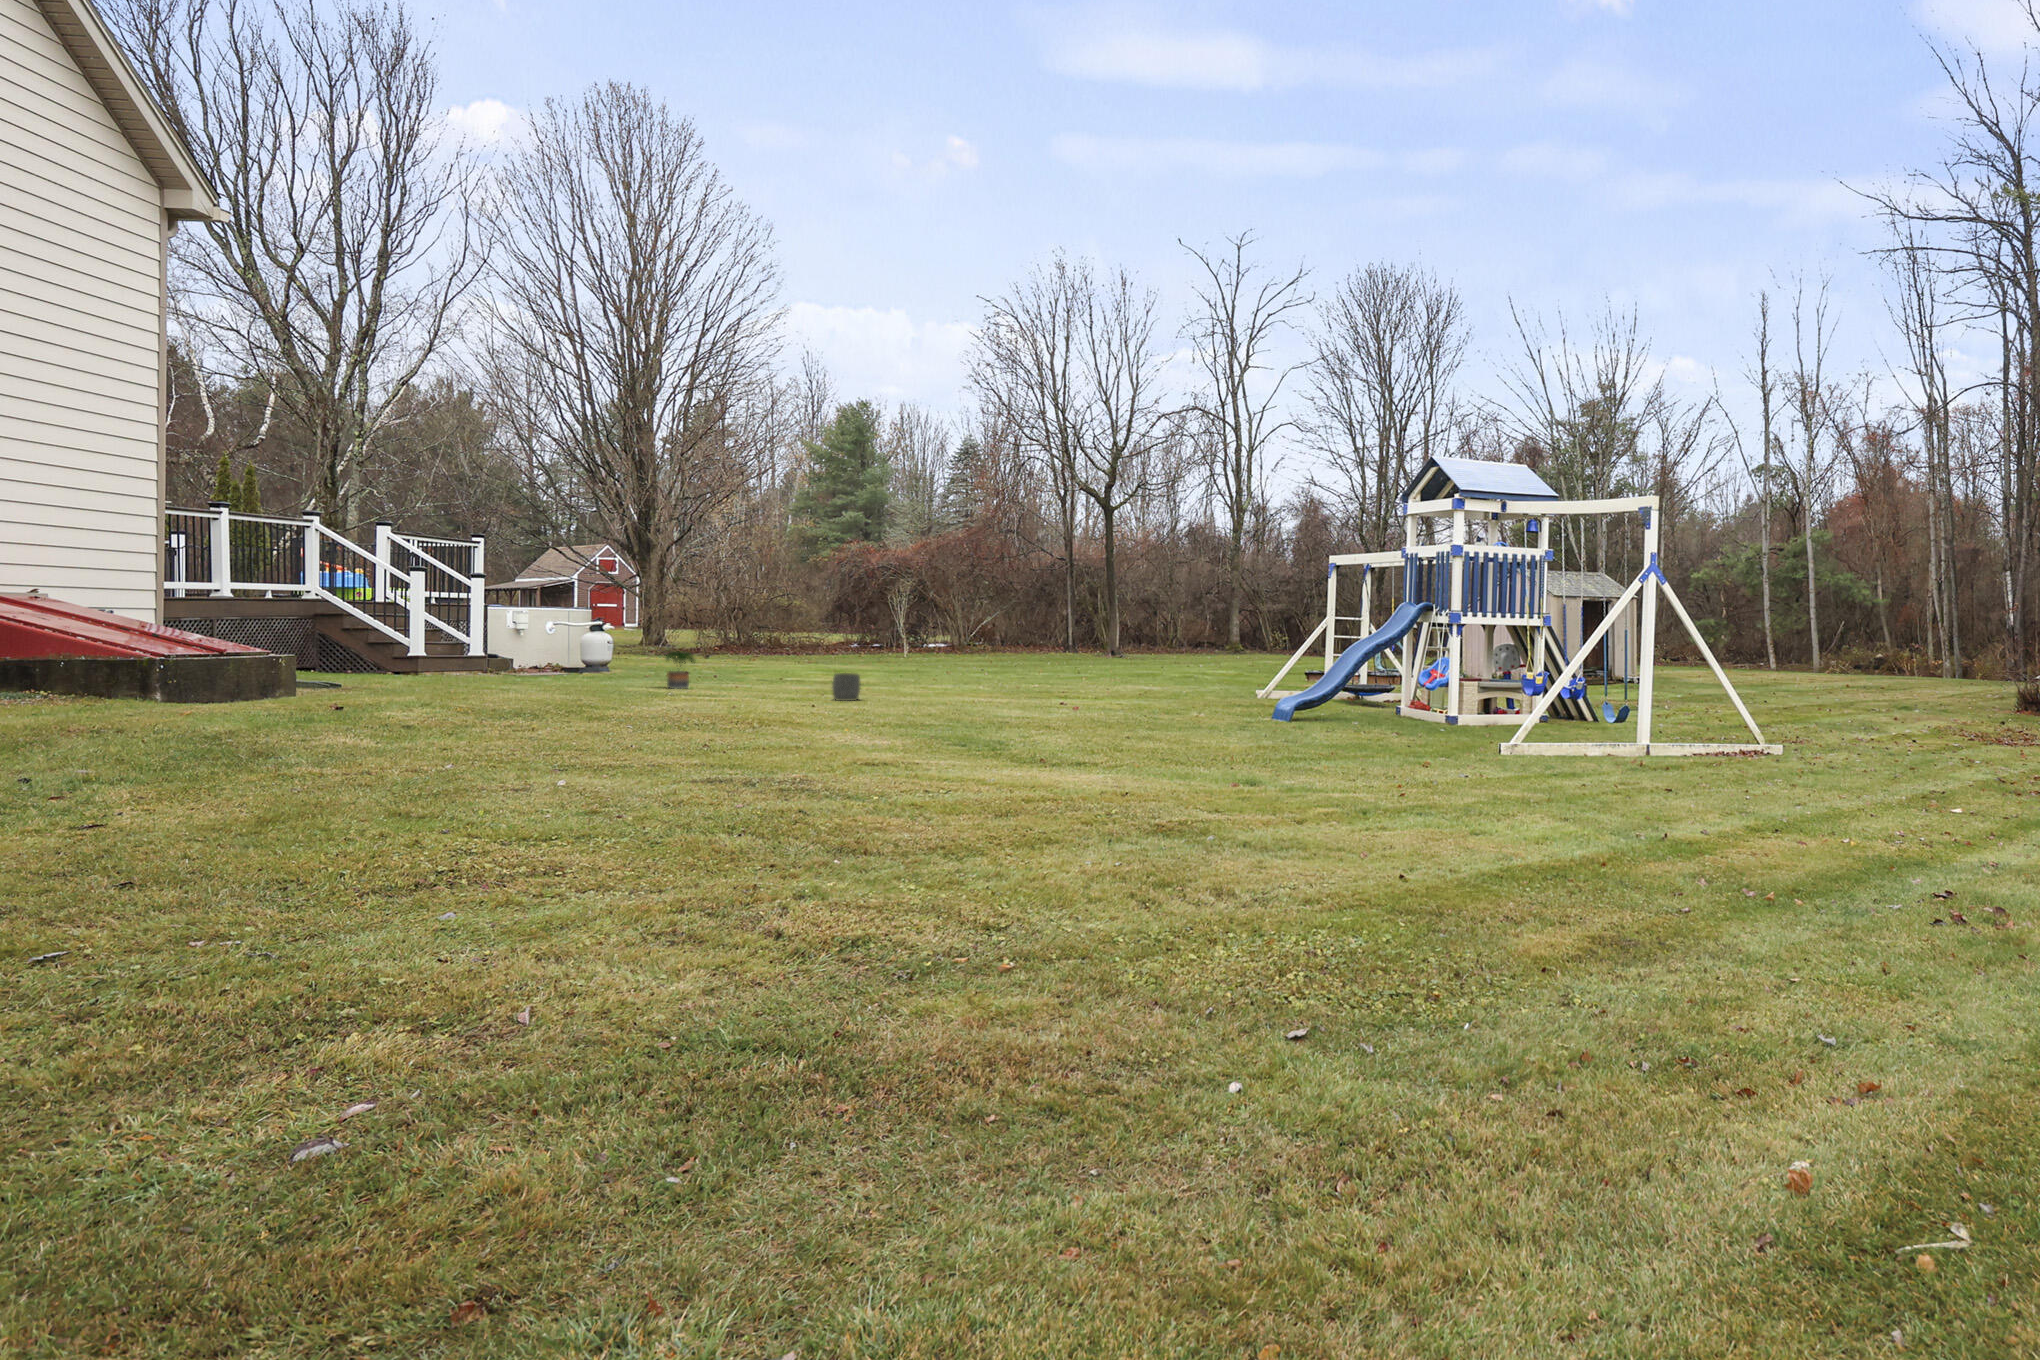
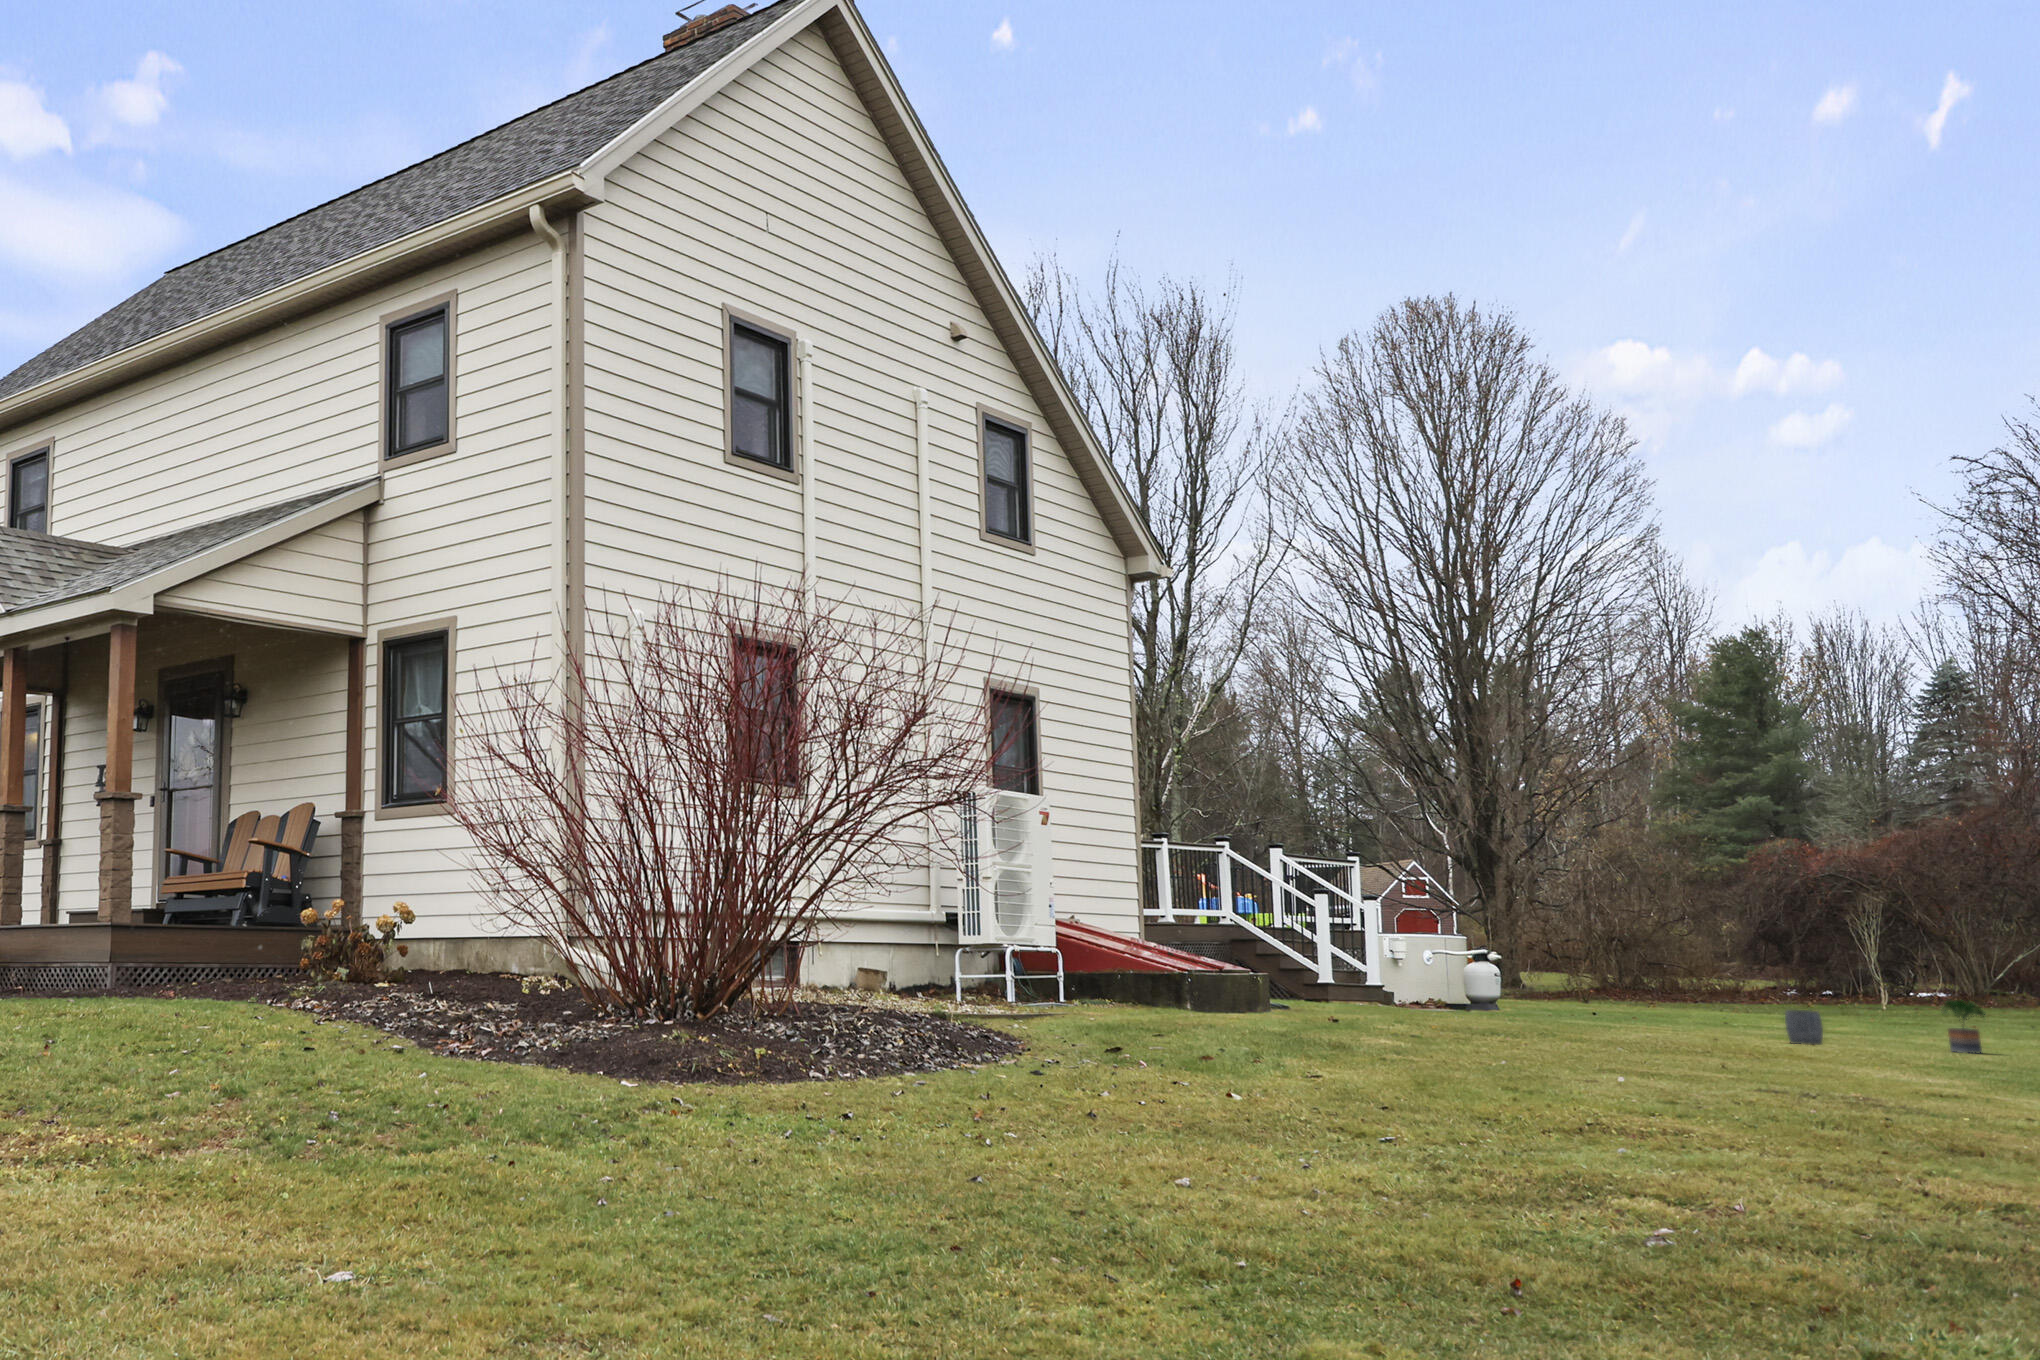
potted tree: present [666,651,696,689] -> present [1941,1000,1986,1053]

